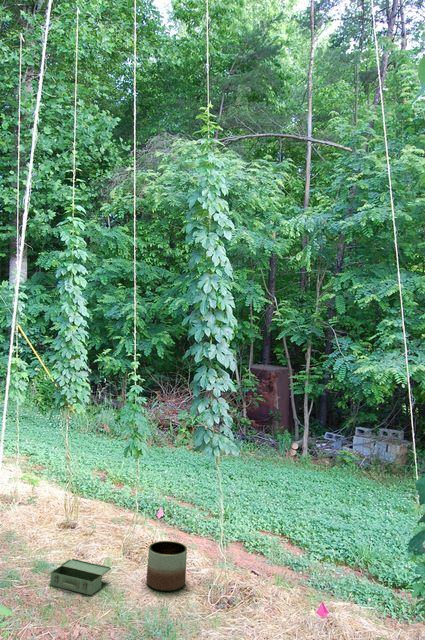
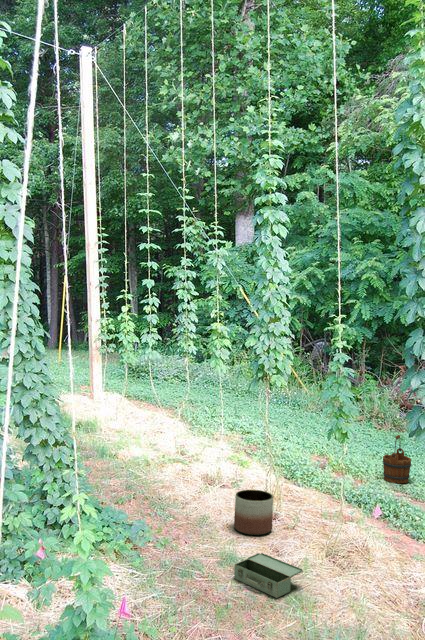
wooden bucket: none [153,448,176,488] -> present [383,435,411,484]
planter: present [146,541,187,591] -> present [234,490,273,535]

